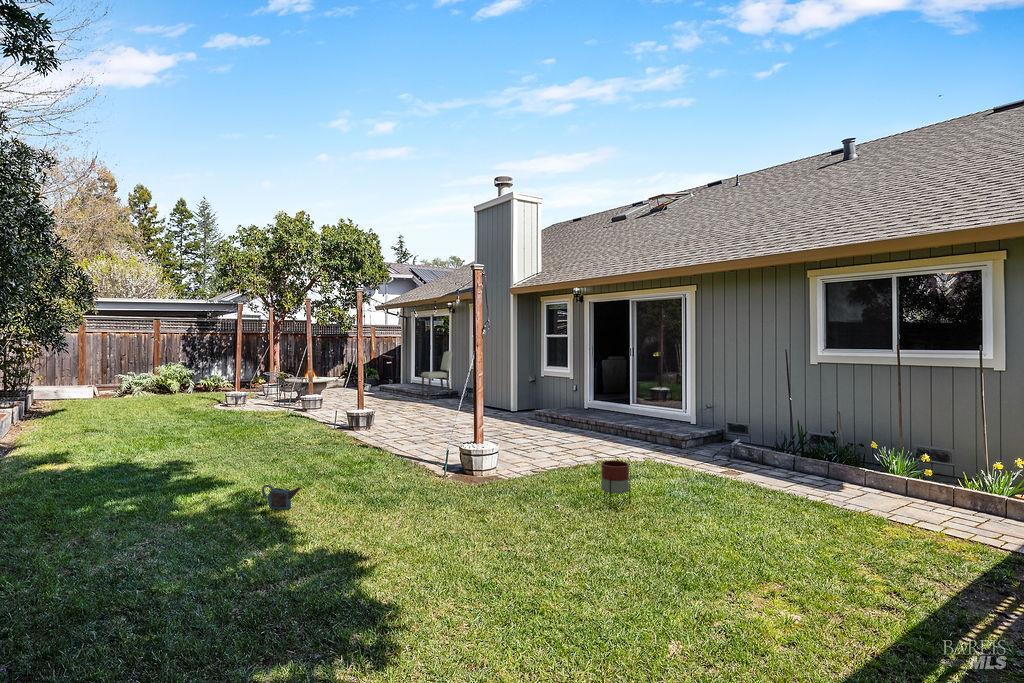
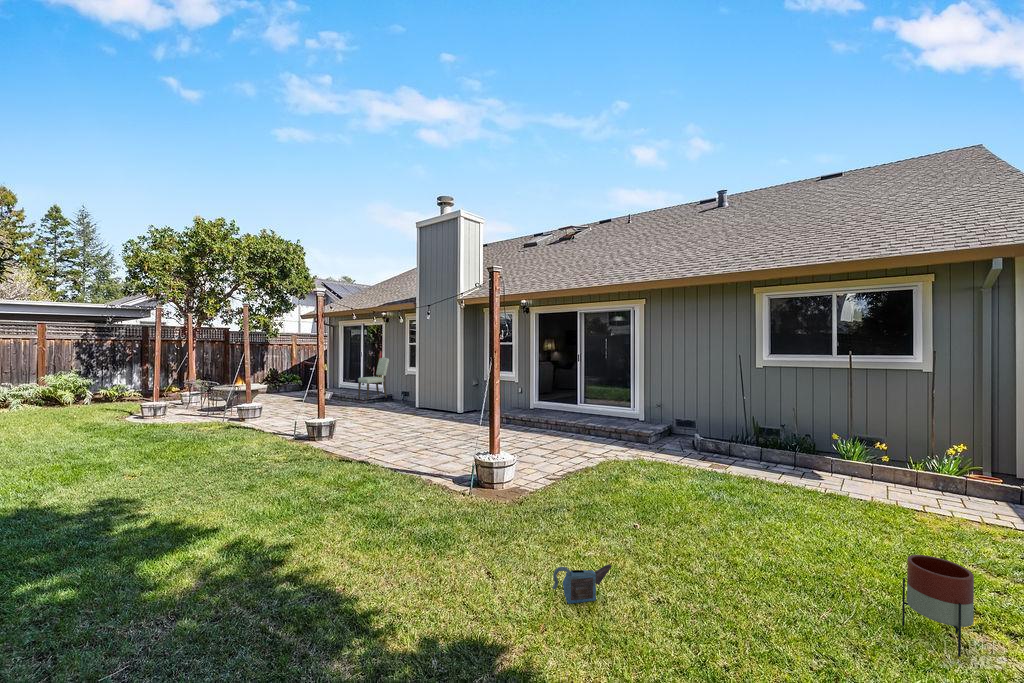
planter: present [601,460,631,508] -> present [902,555,974,657]
watering can: present [261,485,301,509] -> present [552,564,612,604]

